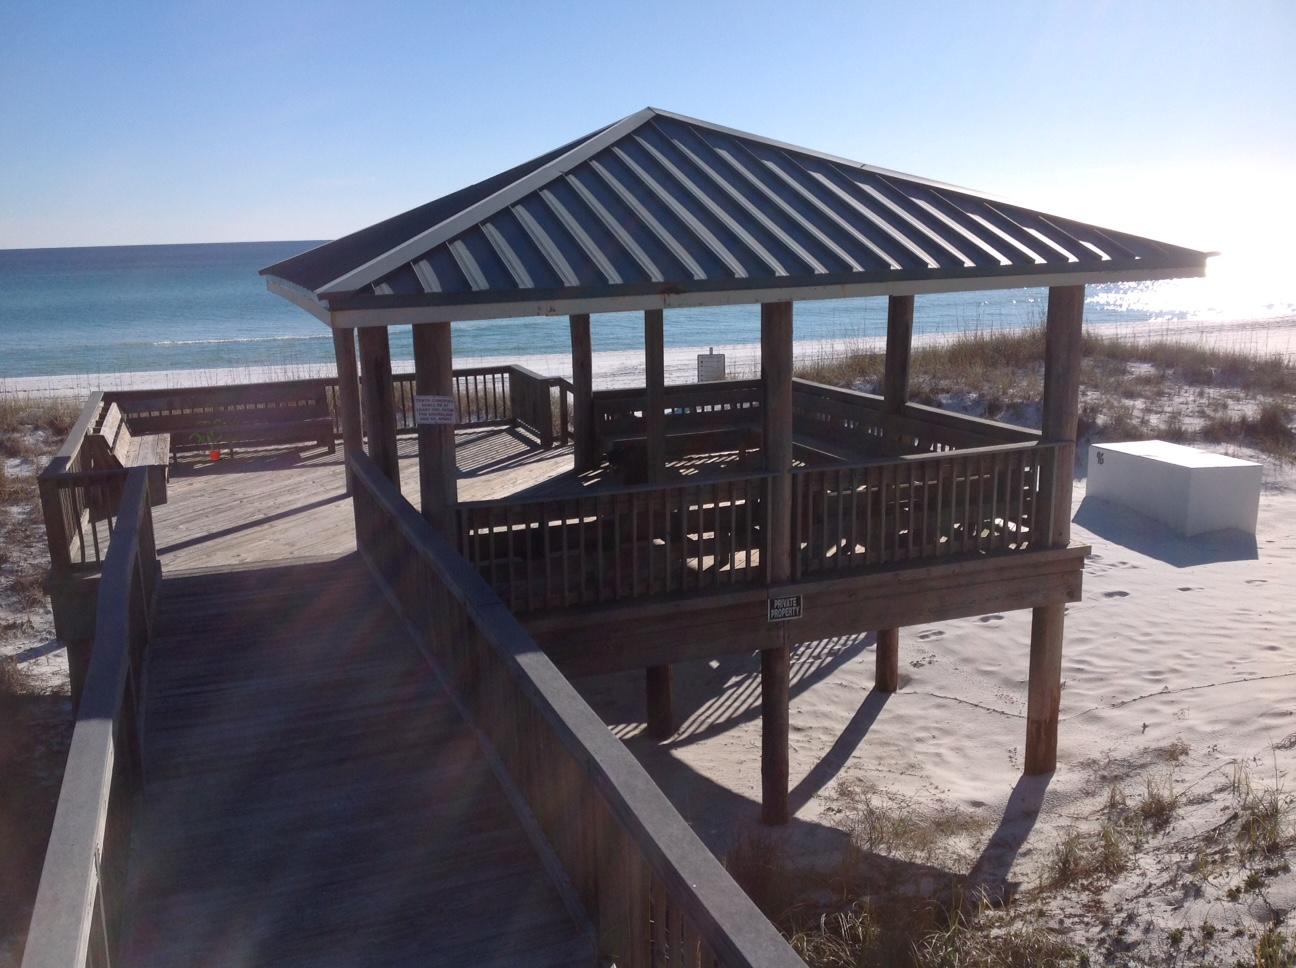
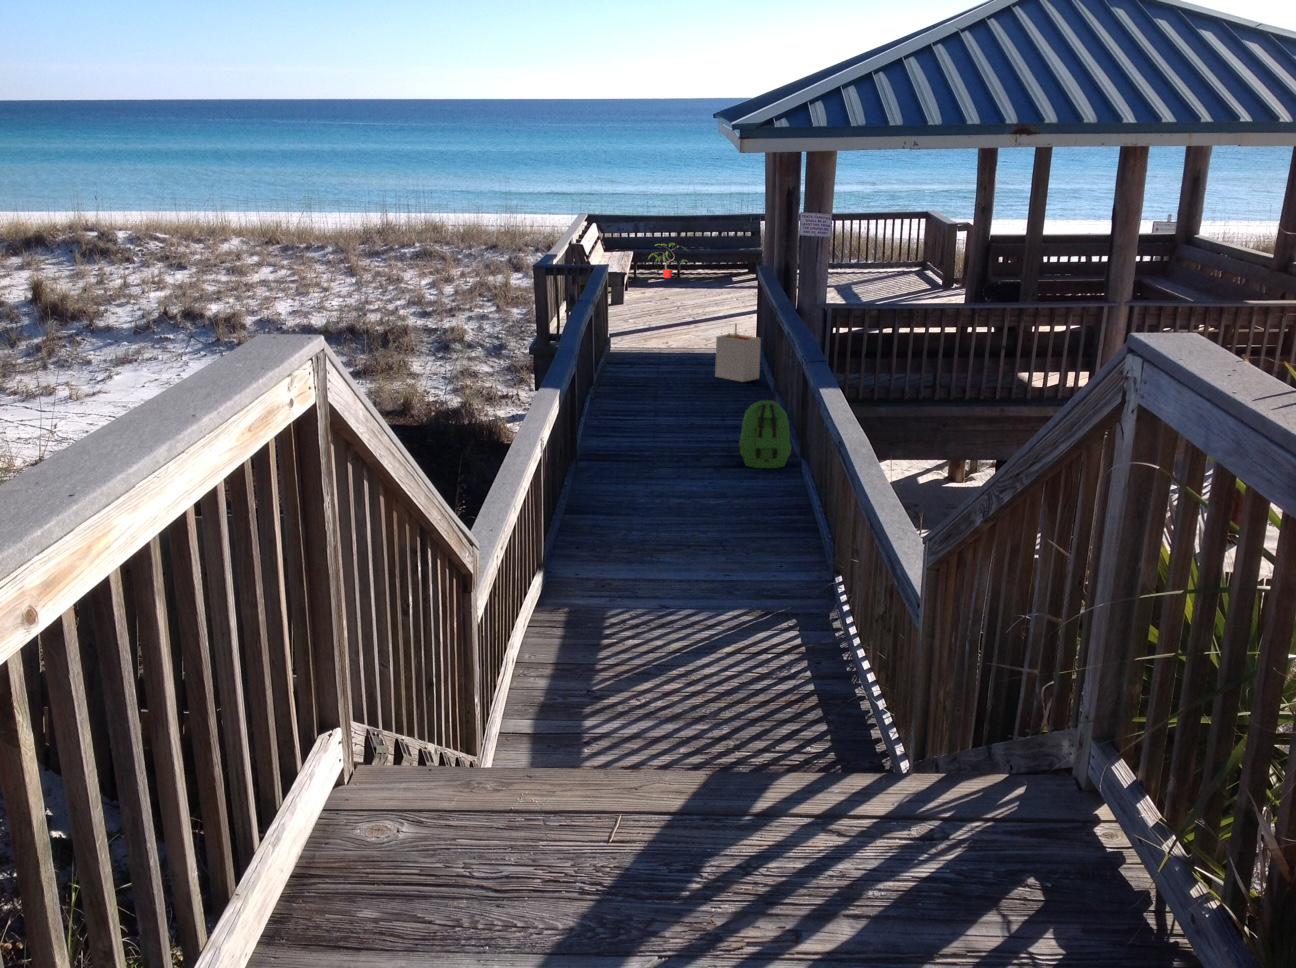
storage bin: none [316,528,378,602] -> present [715,324,761,382]
backpack: none [390,647,467,745] -> present [739,401,791,468]

